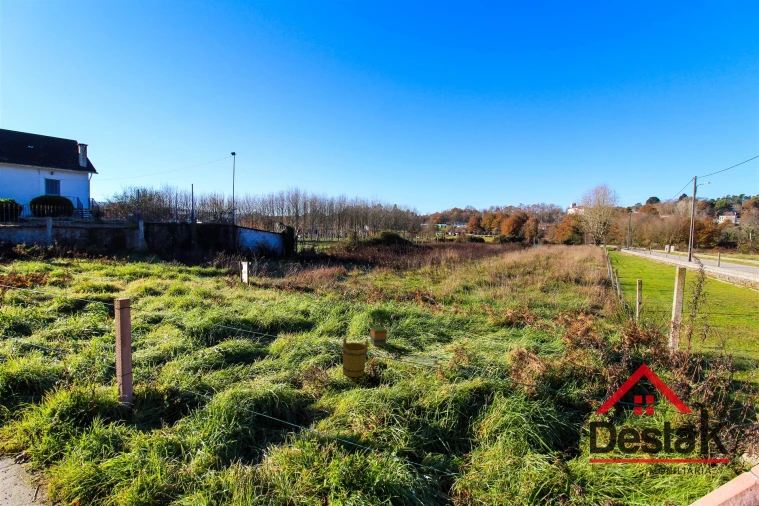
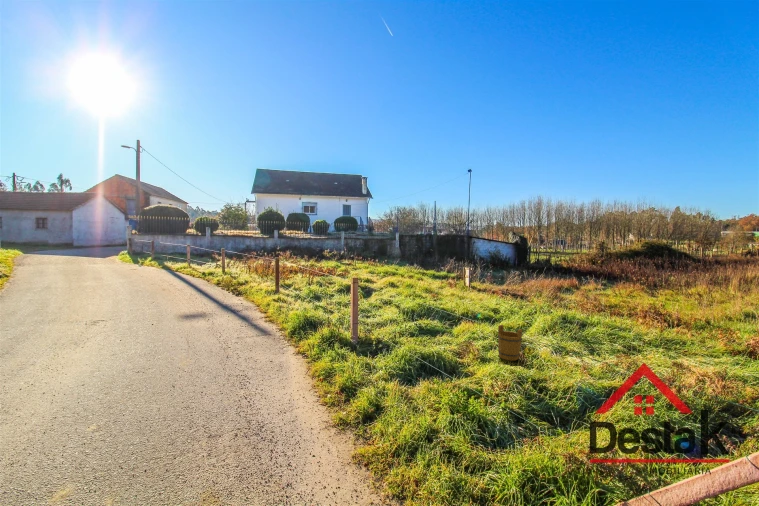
potted tree: present [370,310,393,346] -> none [542,309,568,346]

